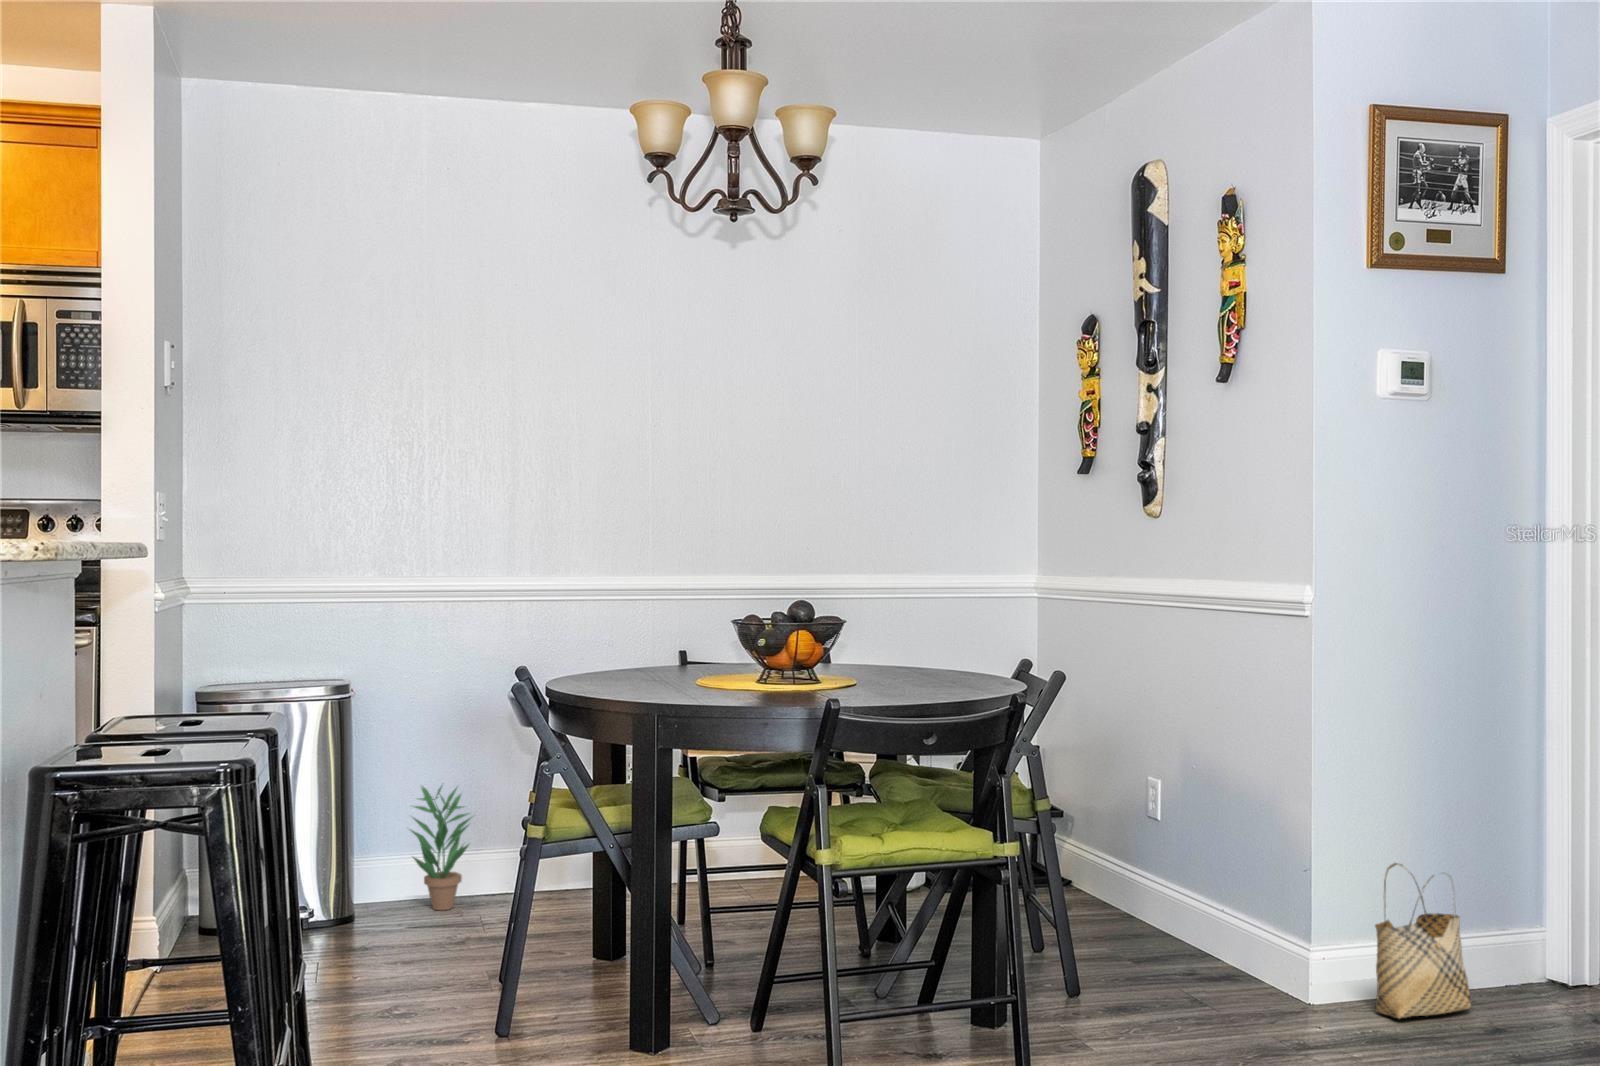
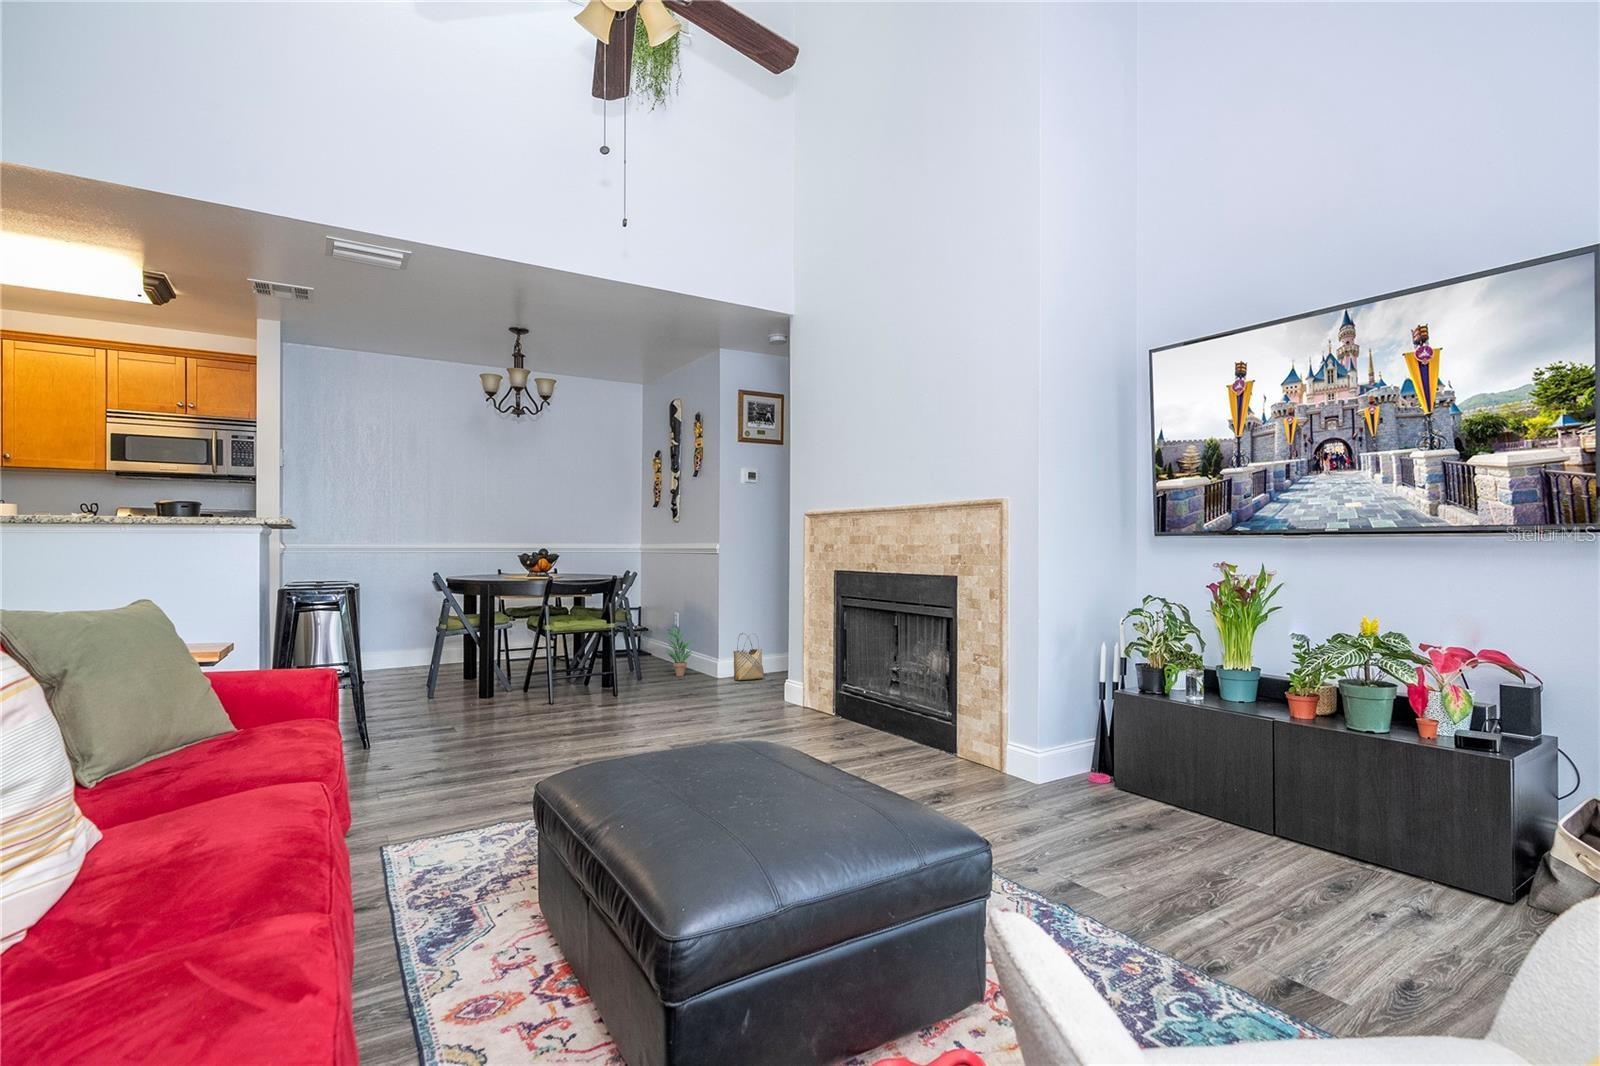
potted plant: present [411,786,471,910] -> present [667,626,693,676]

